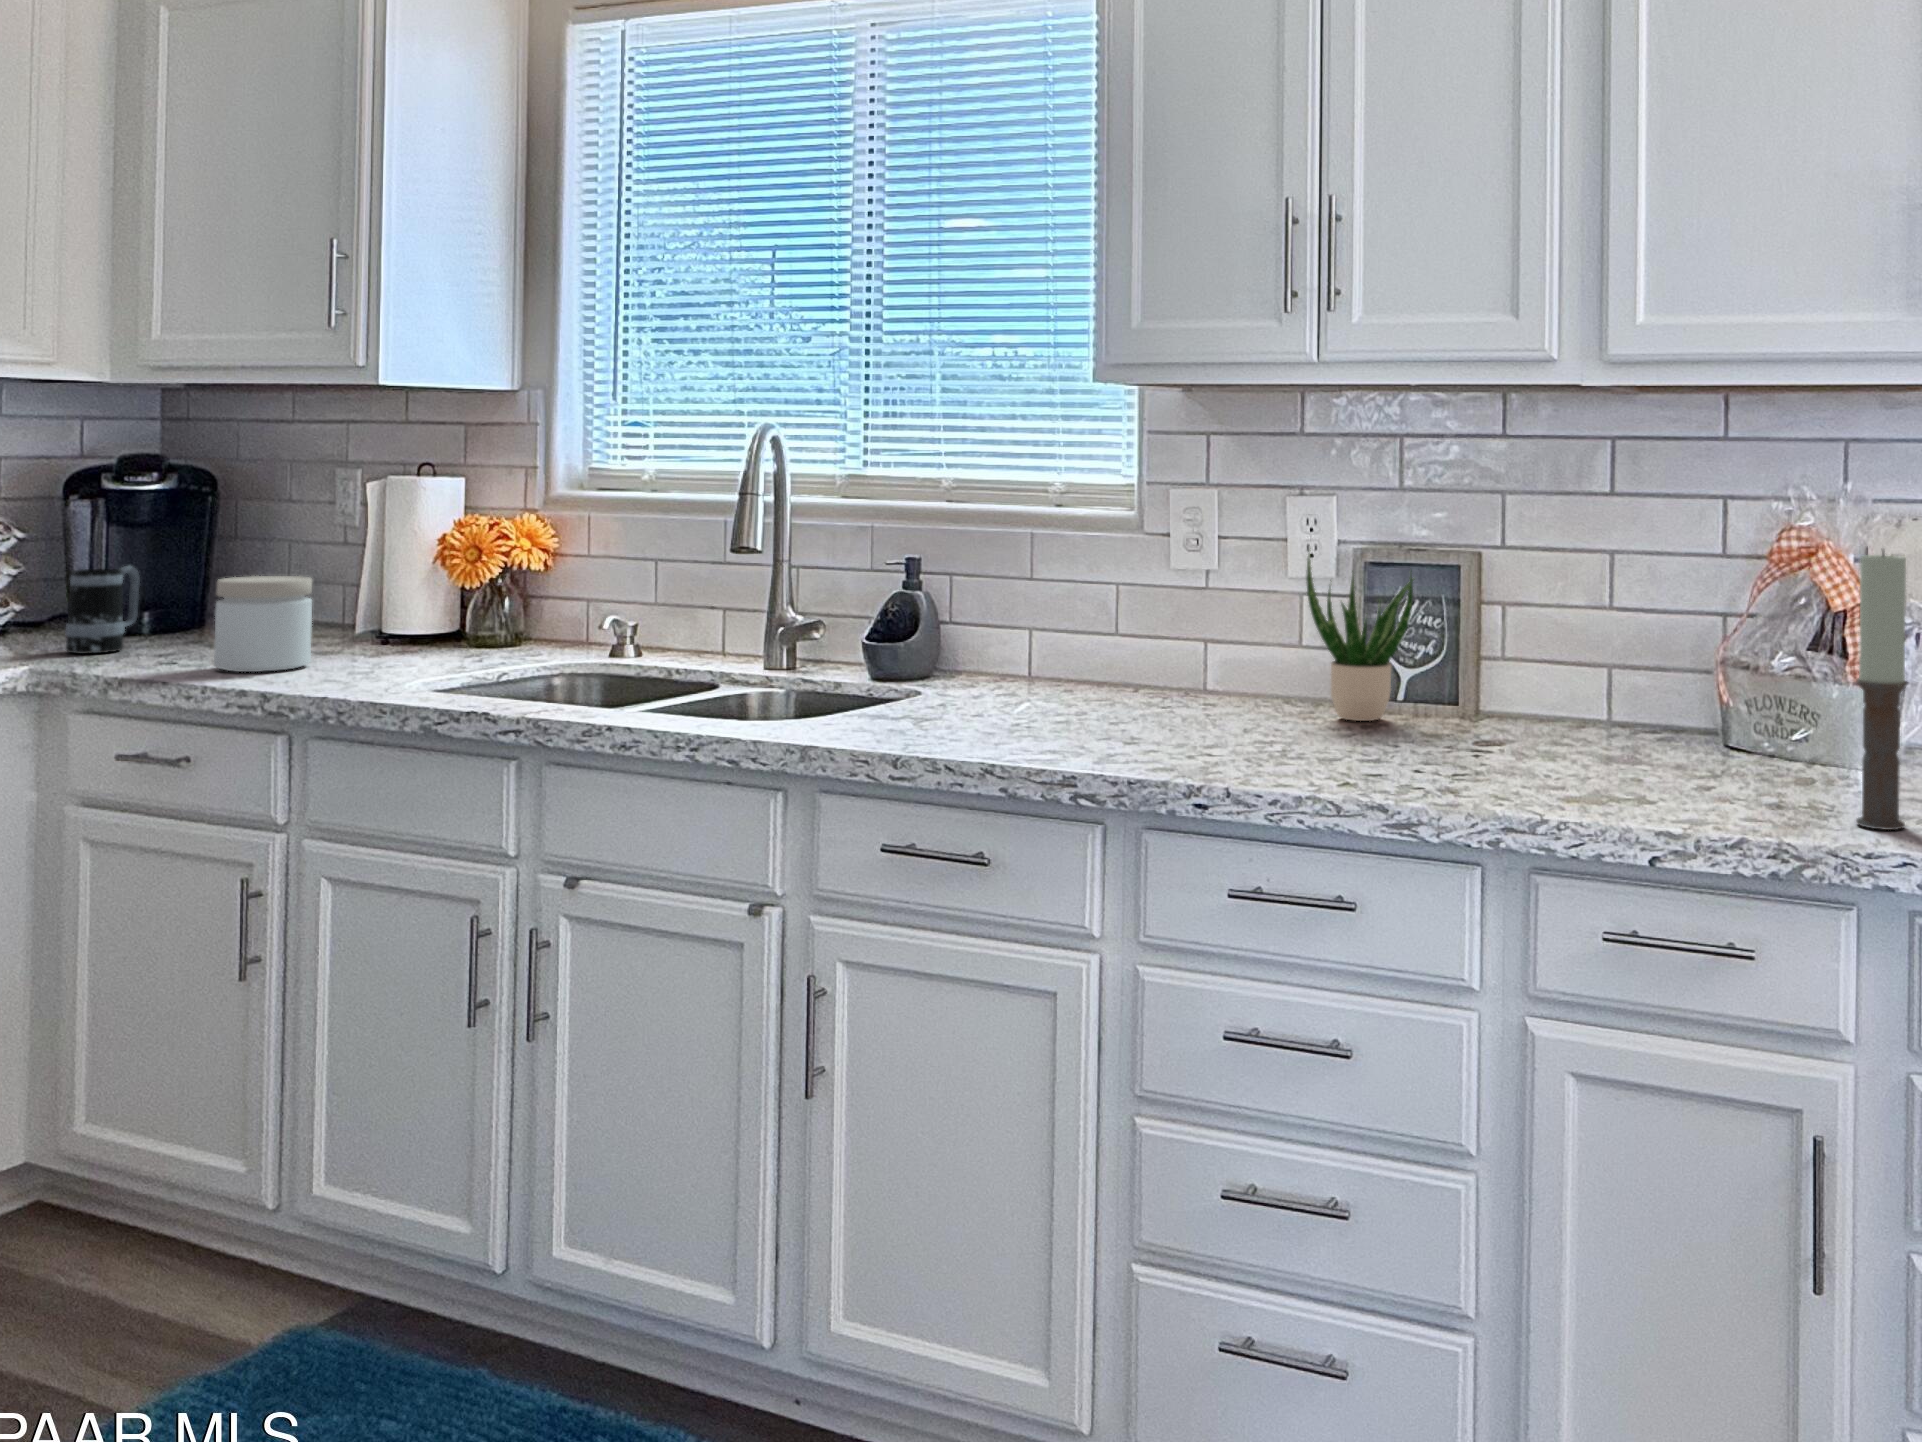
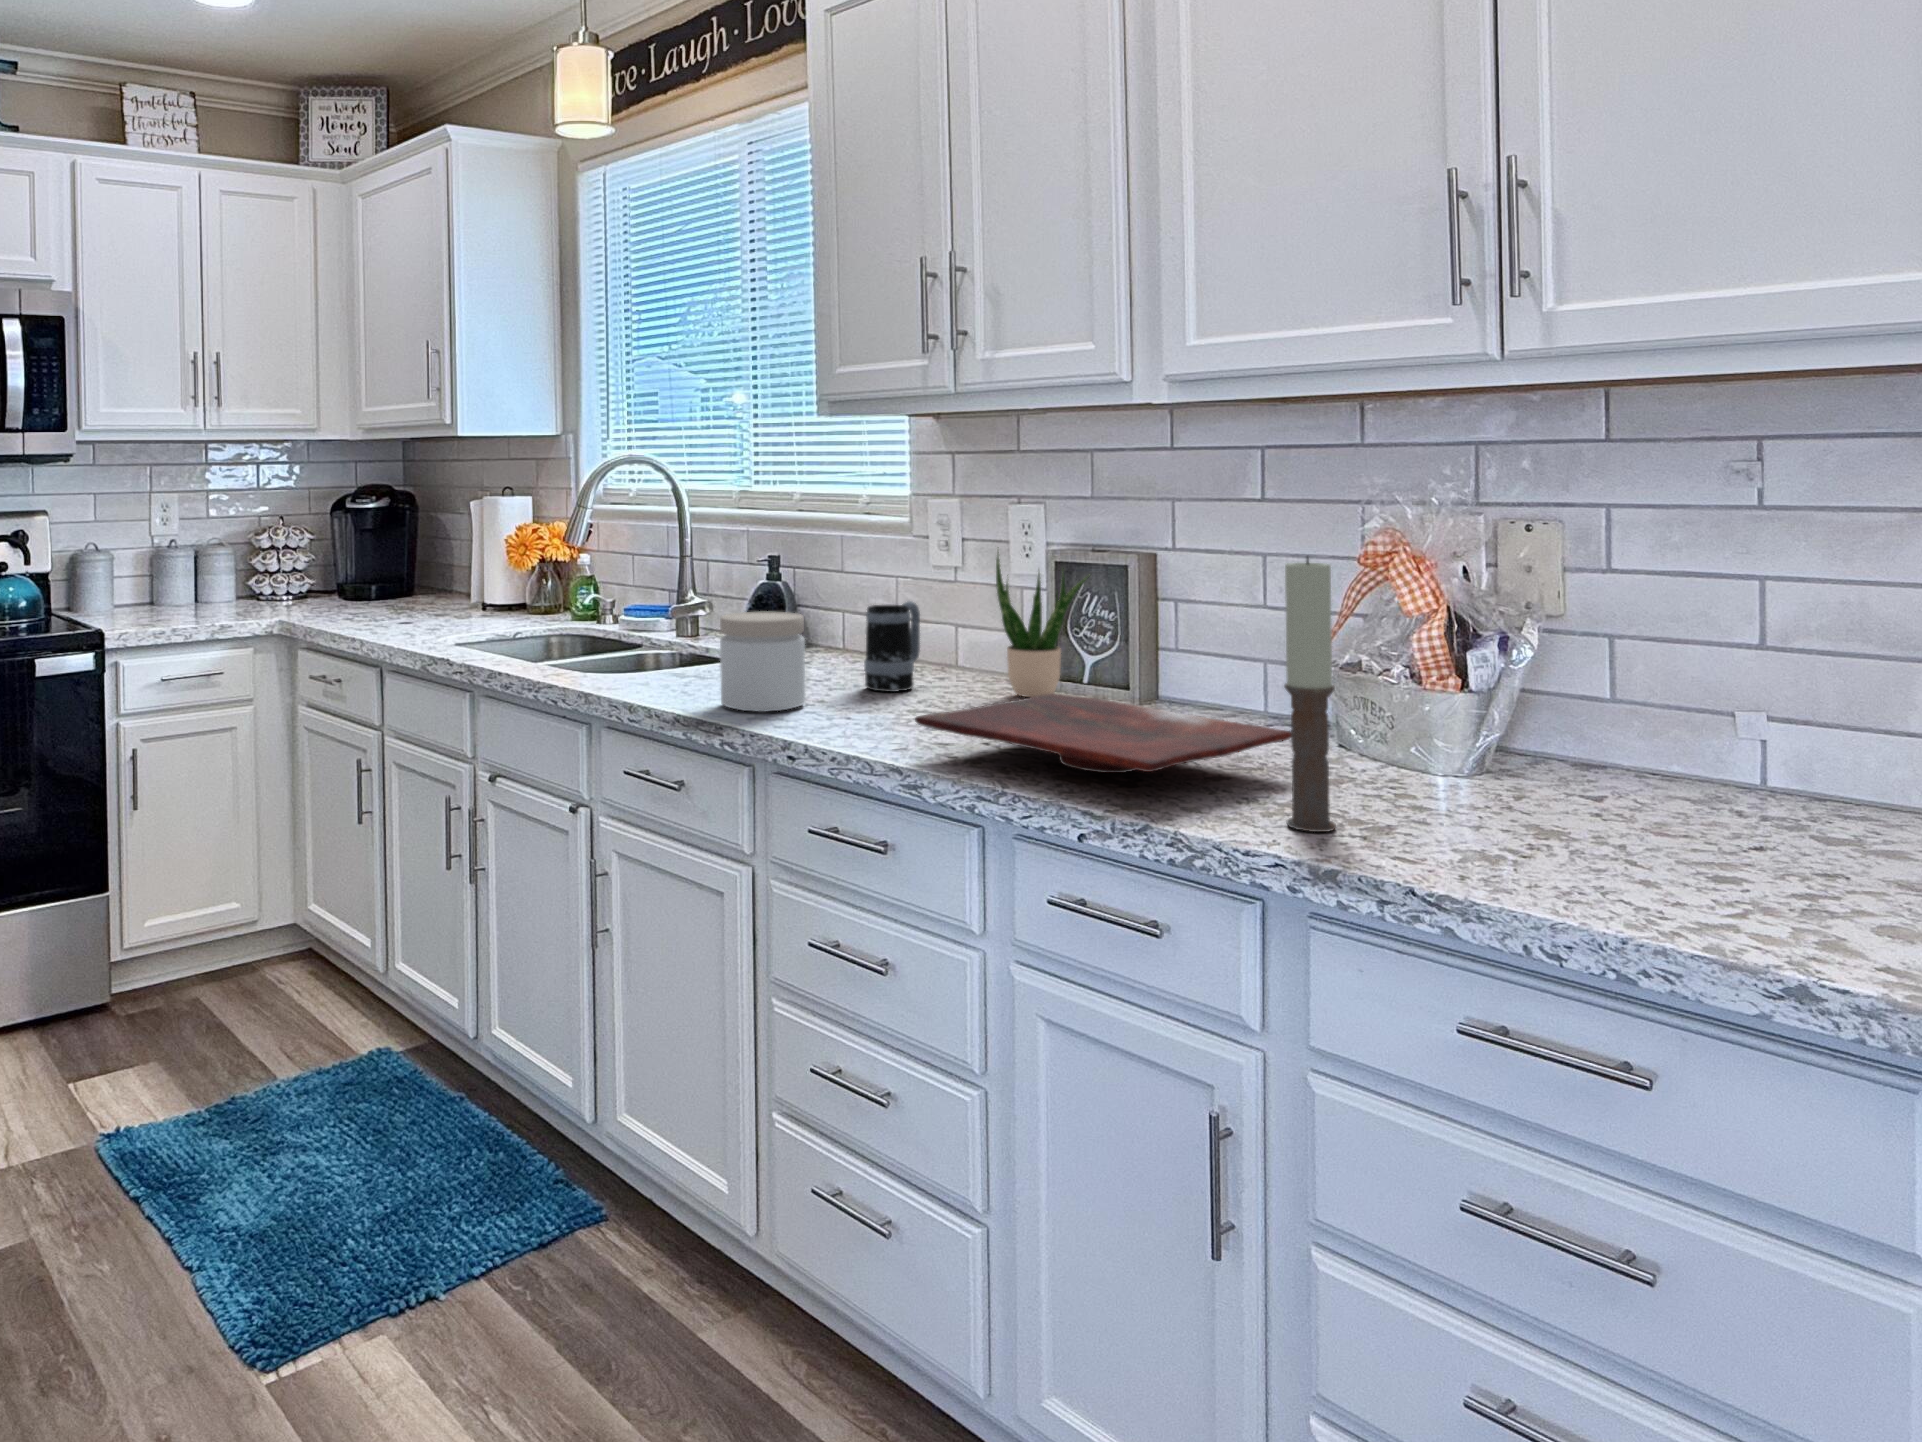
mug: present [66,566,140,654] -> present [864,601,920,692]
jar: present [214,576,312,672] -> present [720,612,805,712]
cutting board: none [1387,711,1767,791] -> present [915,693,1291,773]

